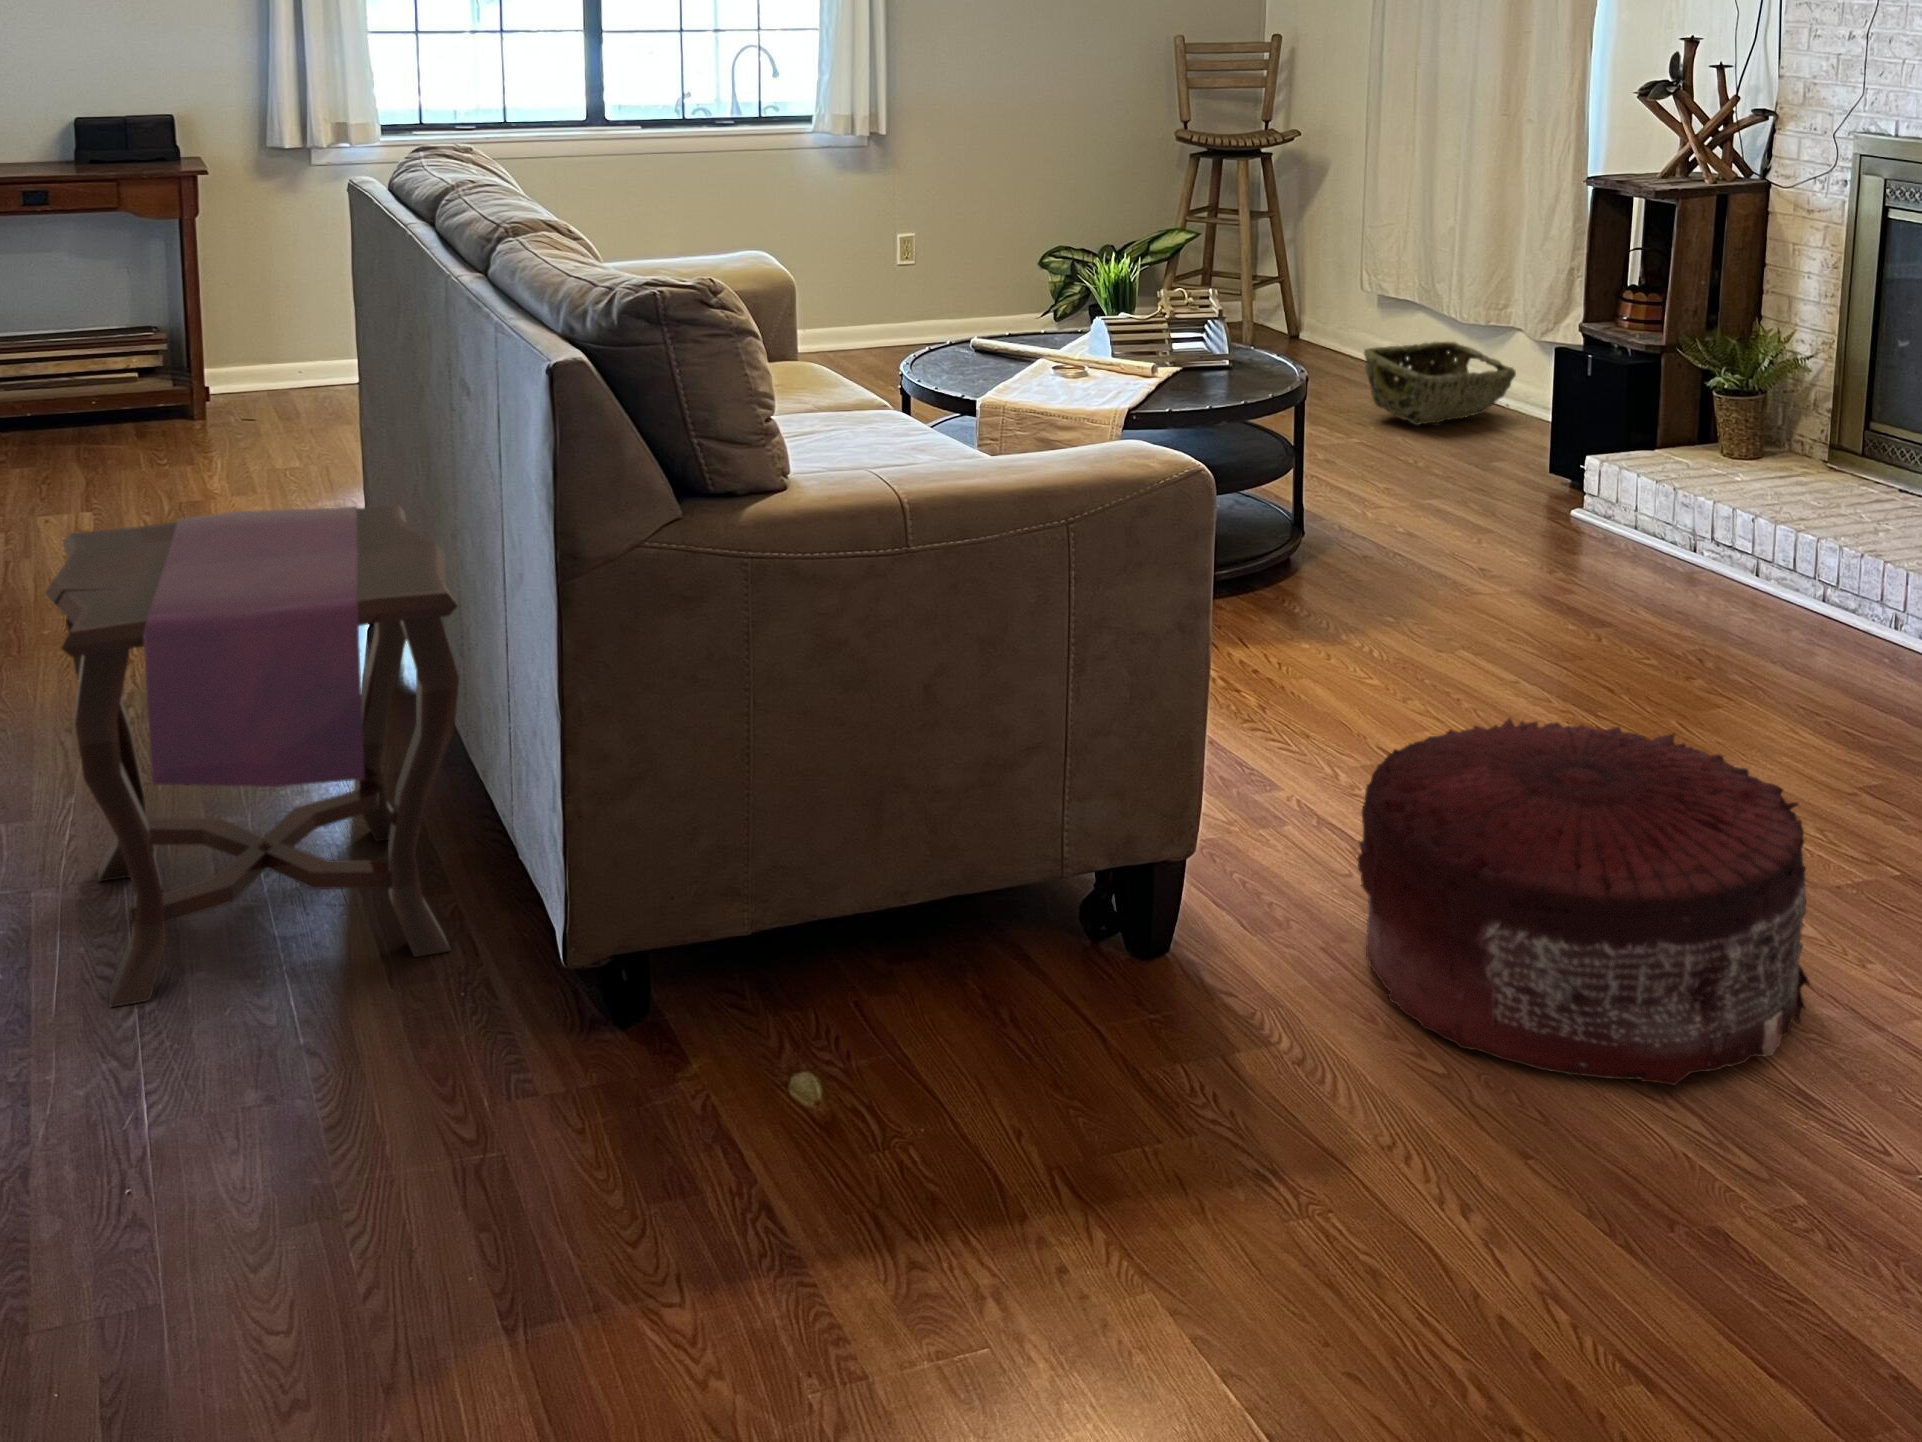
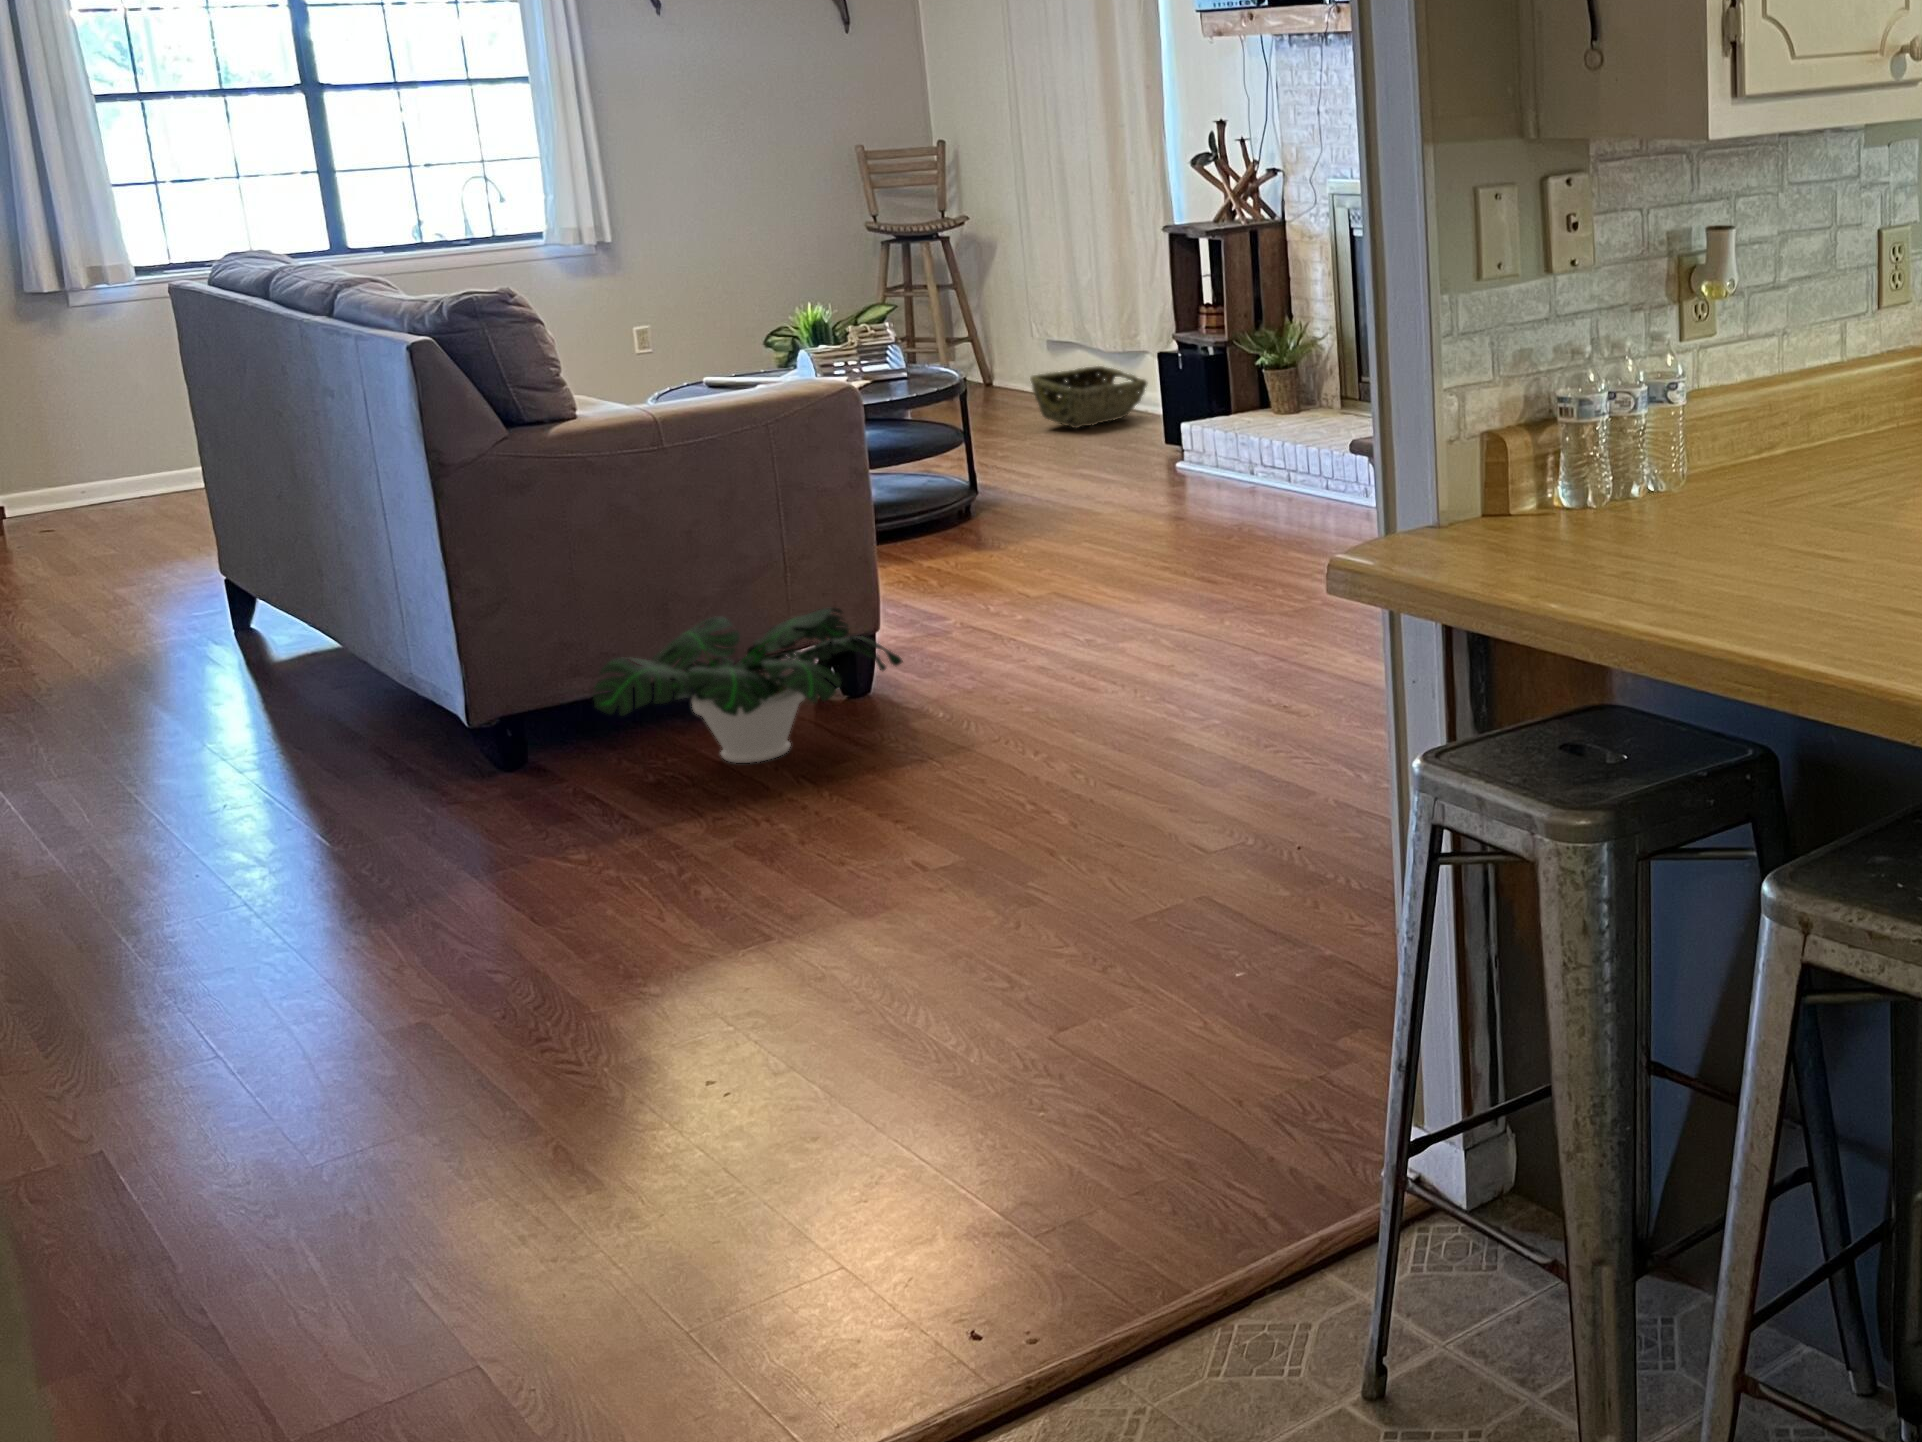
side table: present [45,504,459,1007] -> none [33,486,383,808]
pouf: present [1357,718,1810,1085] -> none [970,519,1236,691]
potted plant: none [737,847,1263,1143] -> present [593,608,902,763]

